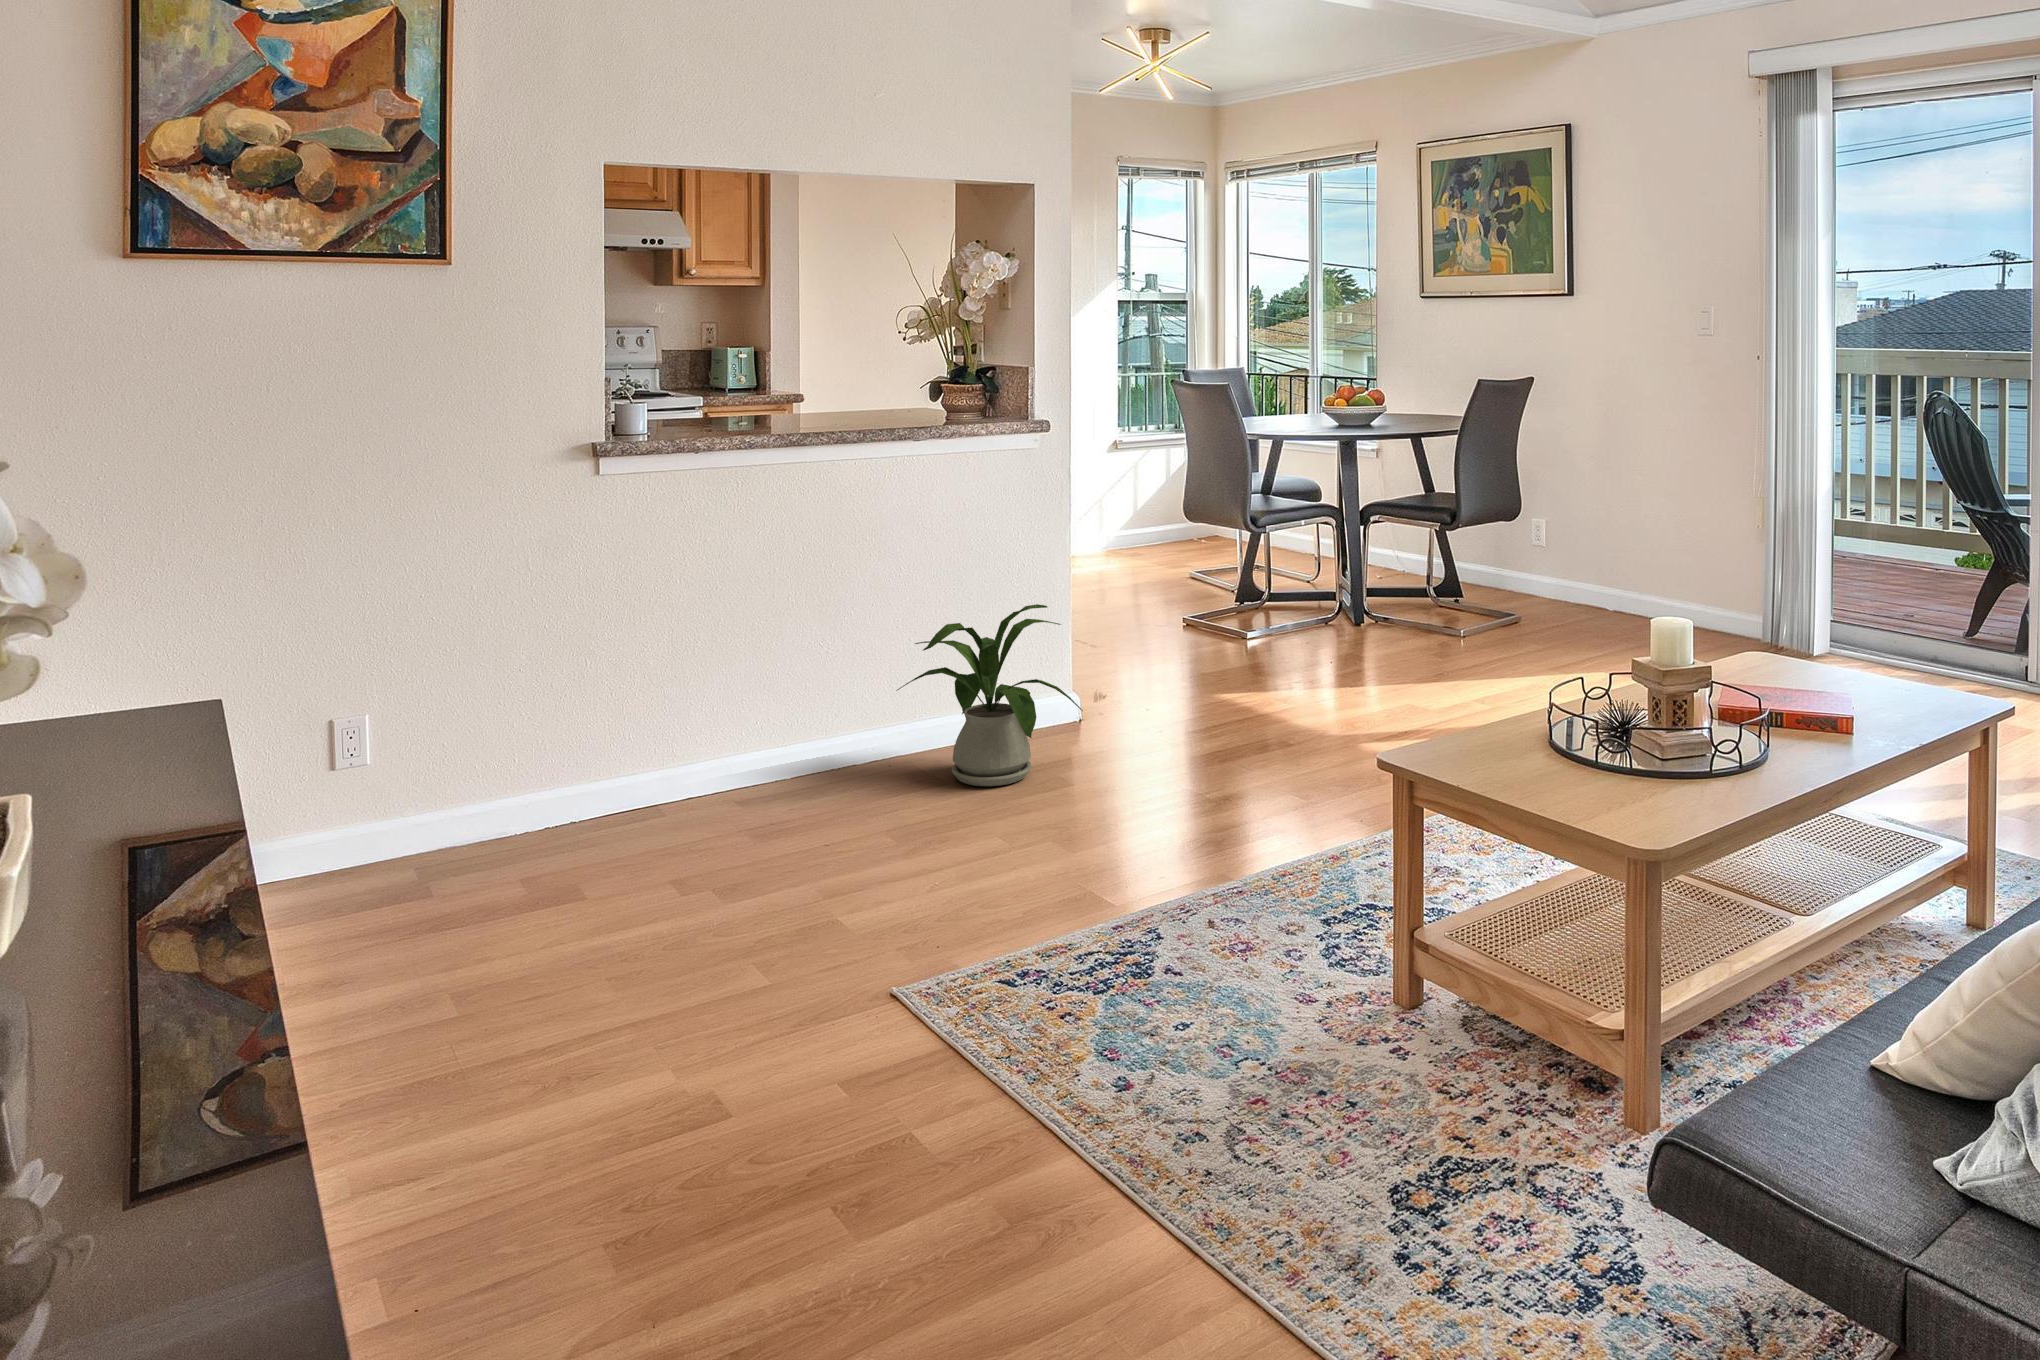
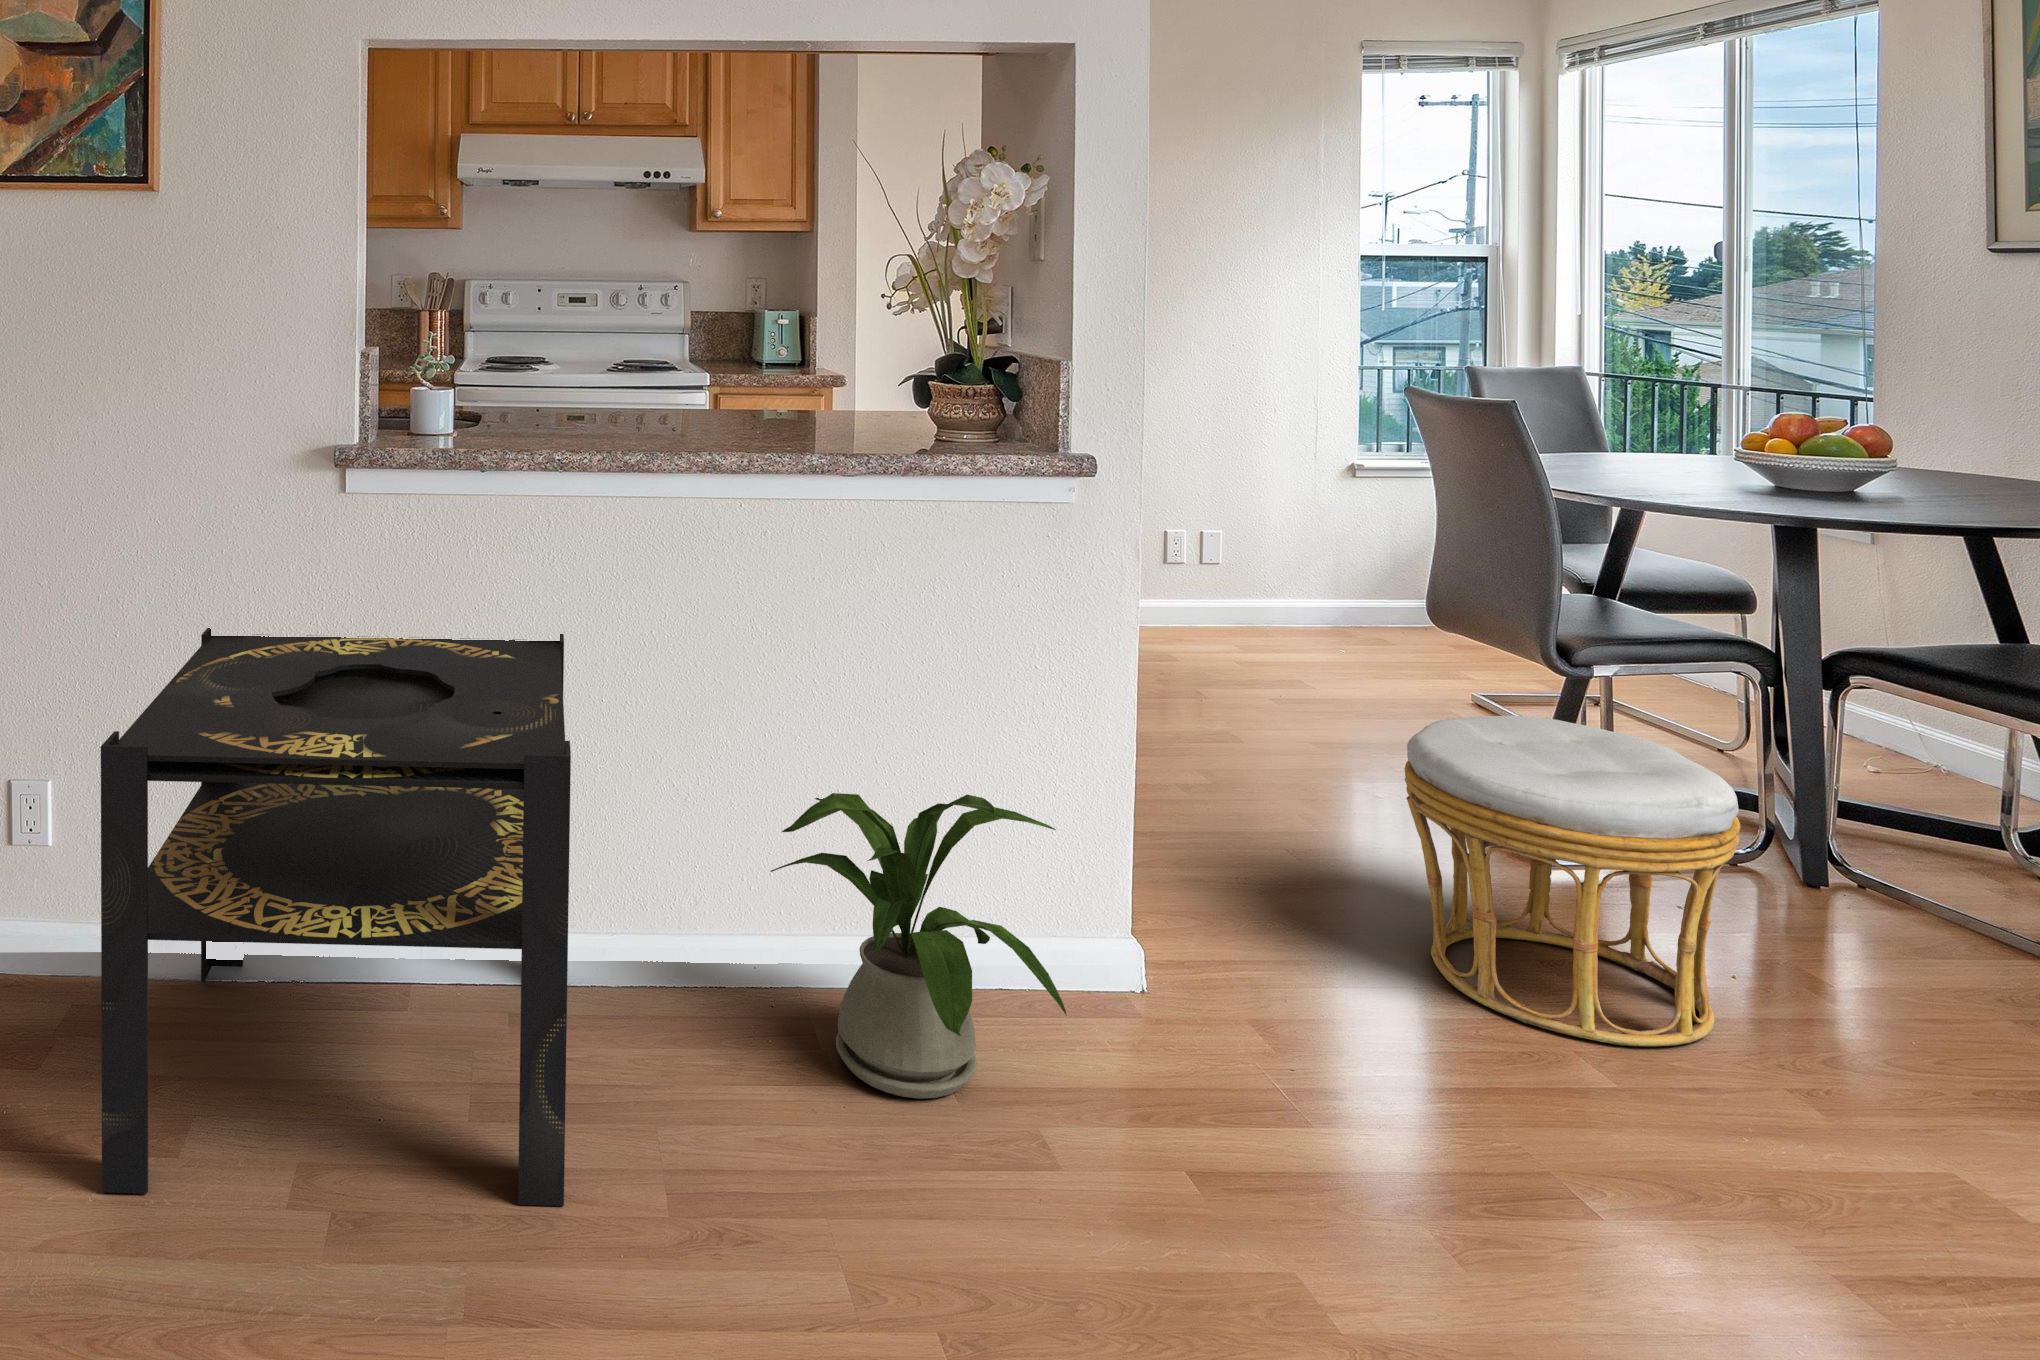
ottoman: none [1198,549,1338,698] -> present [1404,715,1740,1046]
side table: none [498,559,858,930] -> present [101,628,571,1206]

